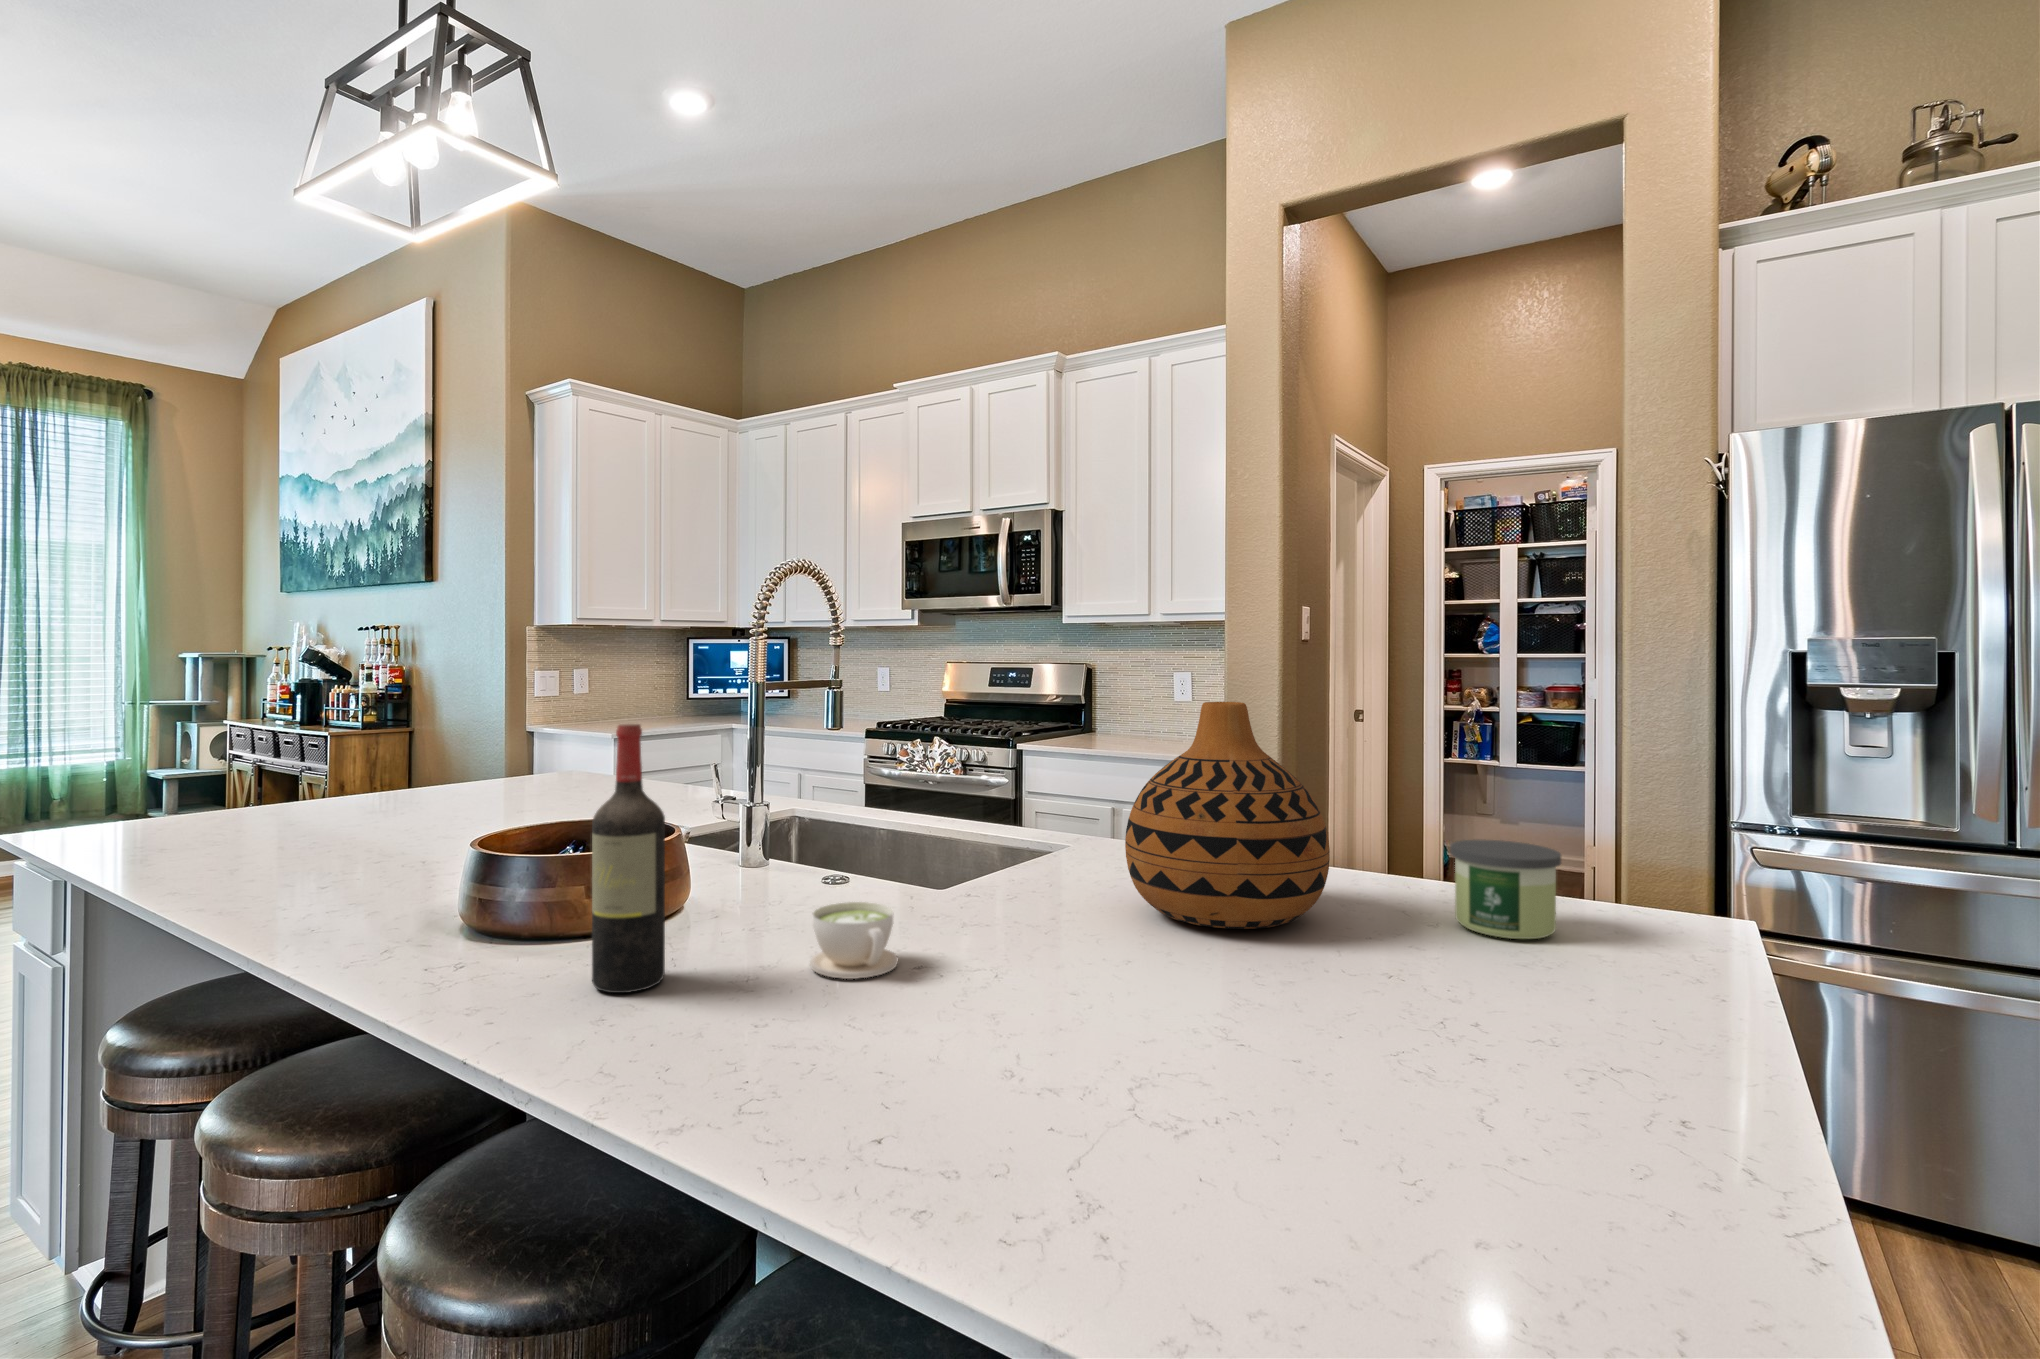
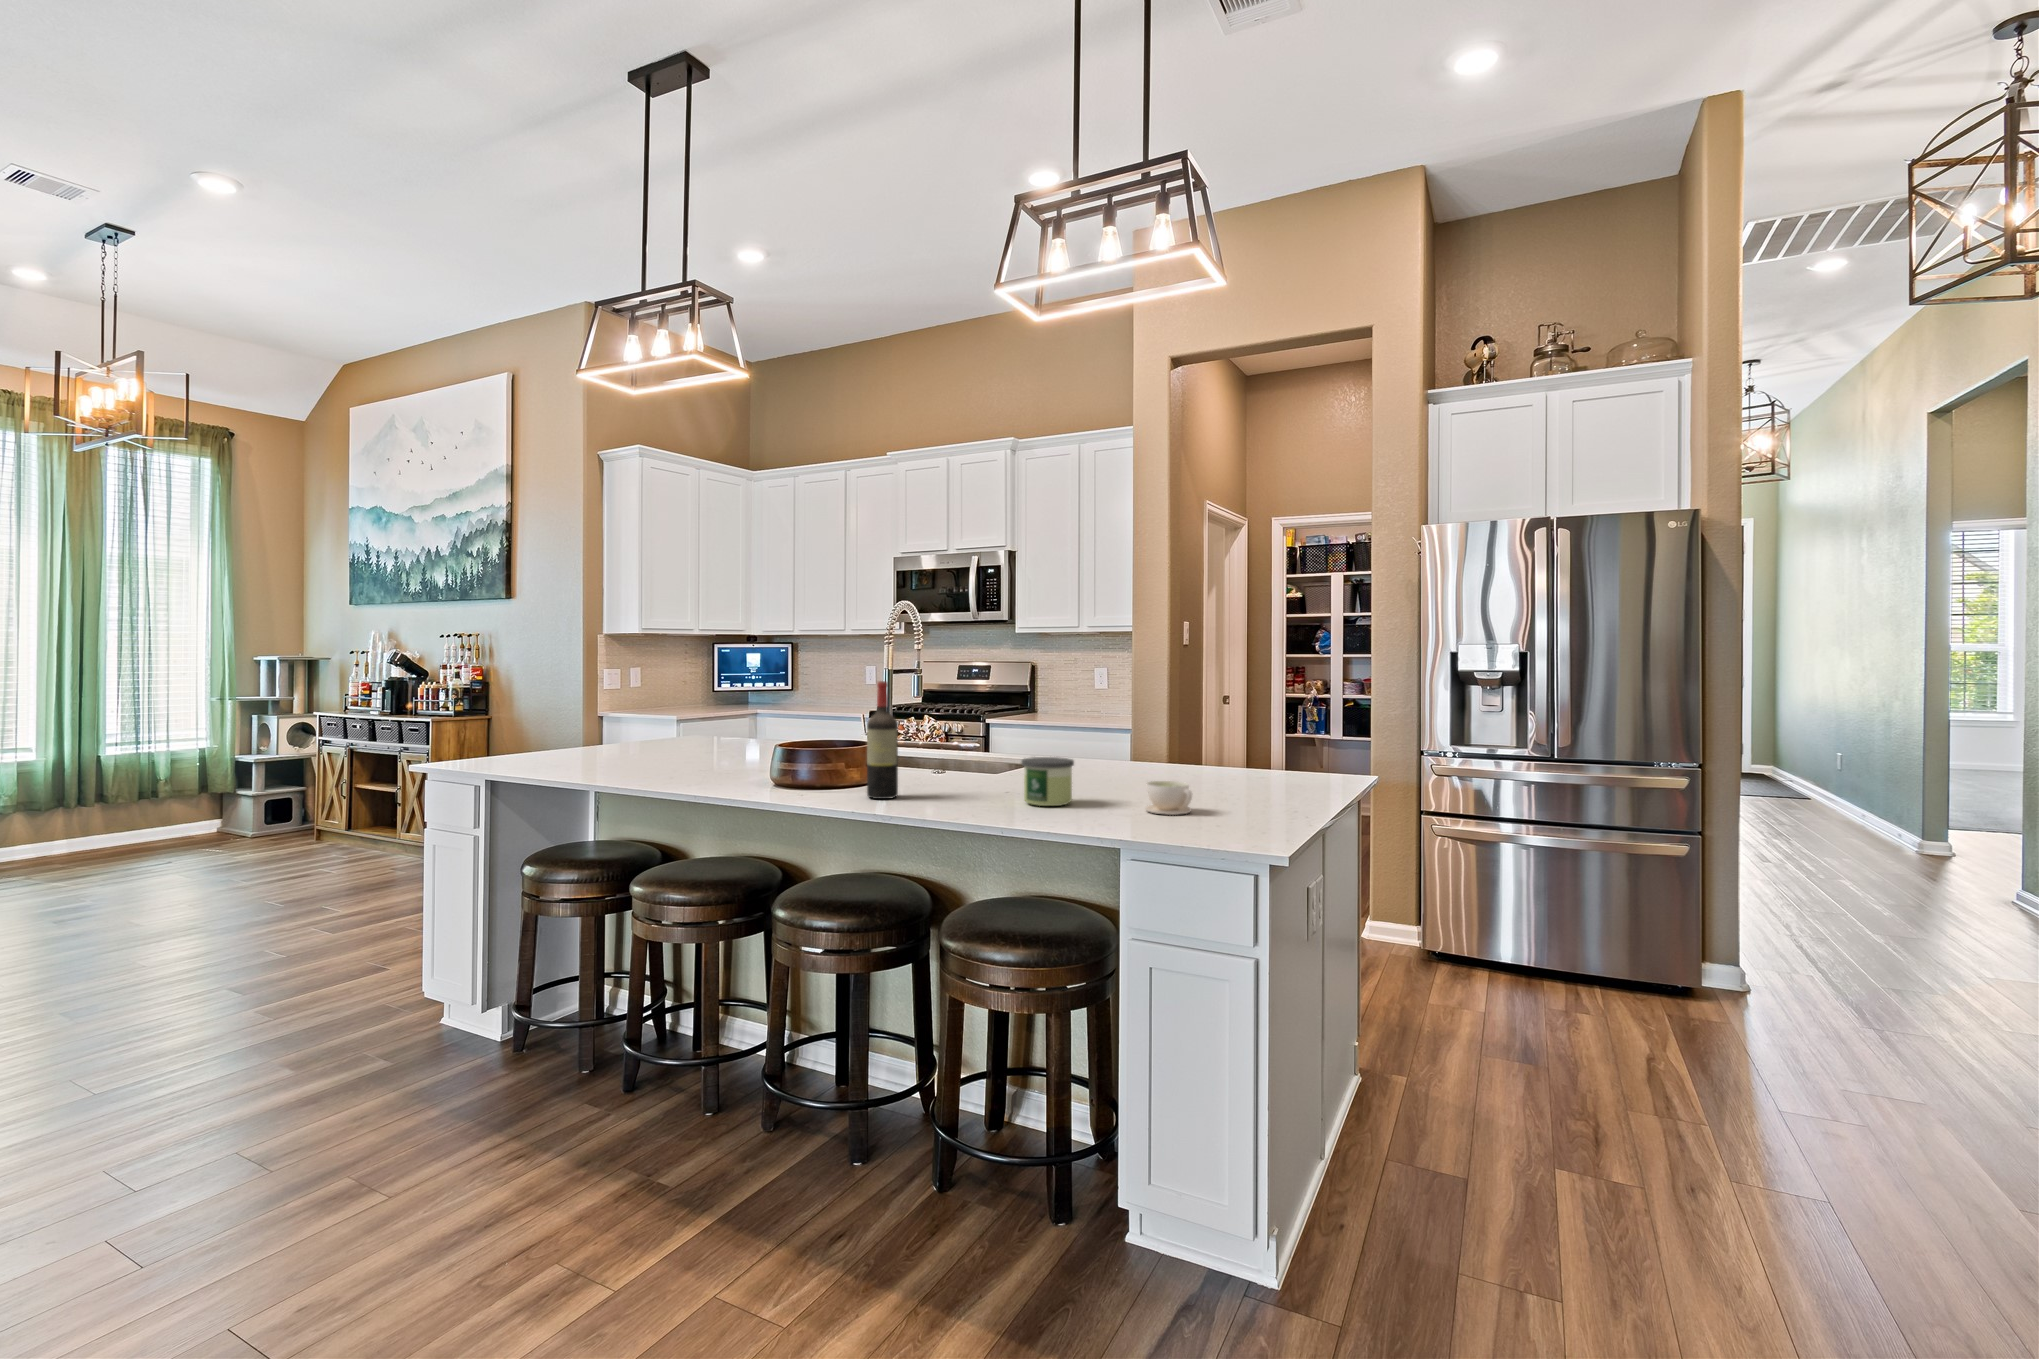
vase: present [1125,702,1330,929] -> none [1093,674,1190,778]
candle: present [1450,840,1561,939] -> present [1021,757,1074,806]
coffee cup: present [810,902,898,979] -> present [1145,781,1192,815]

